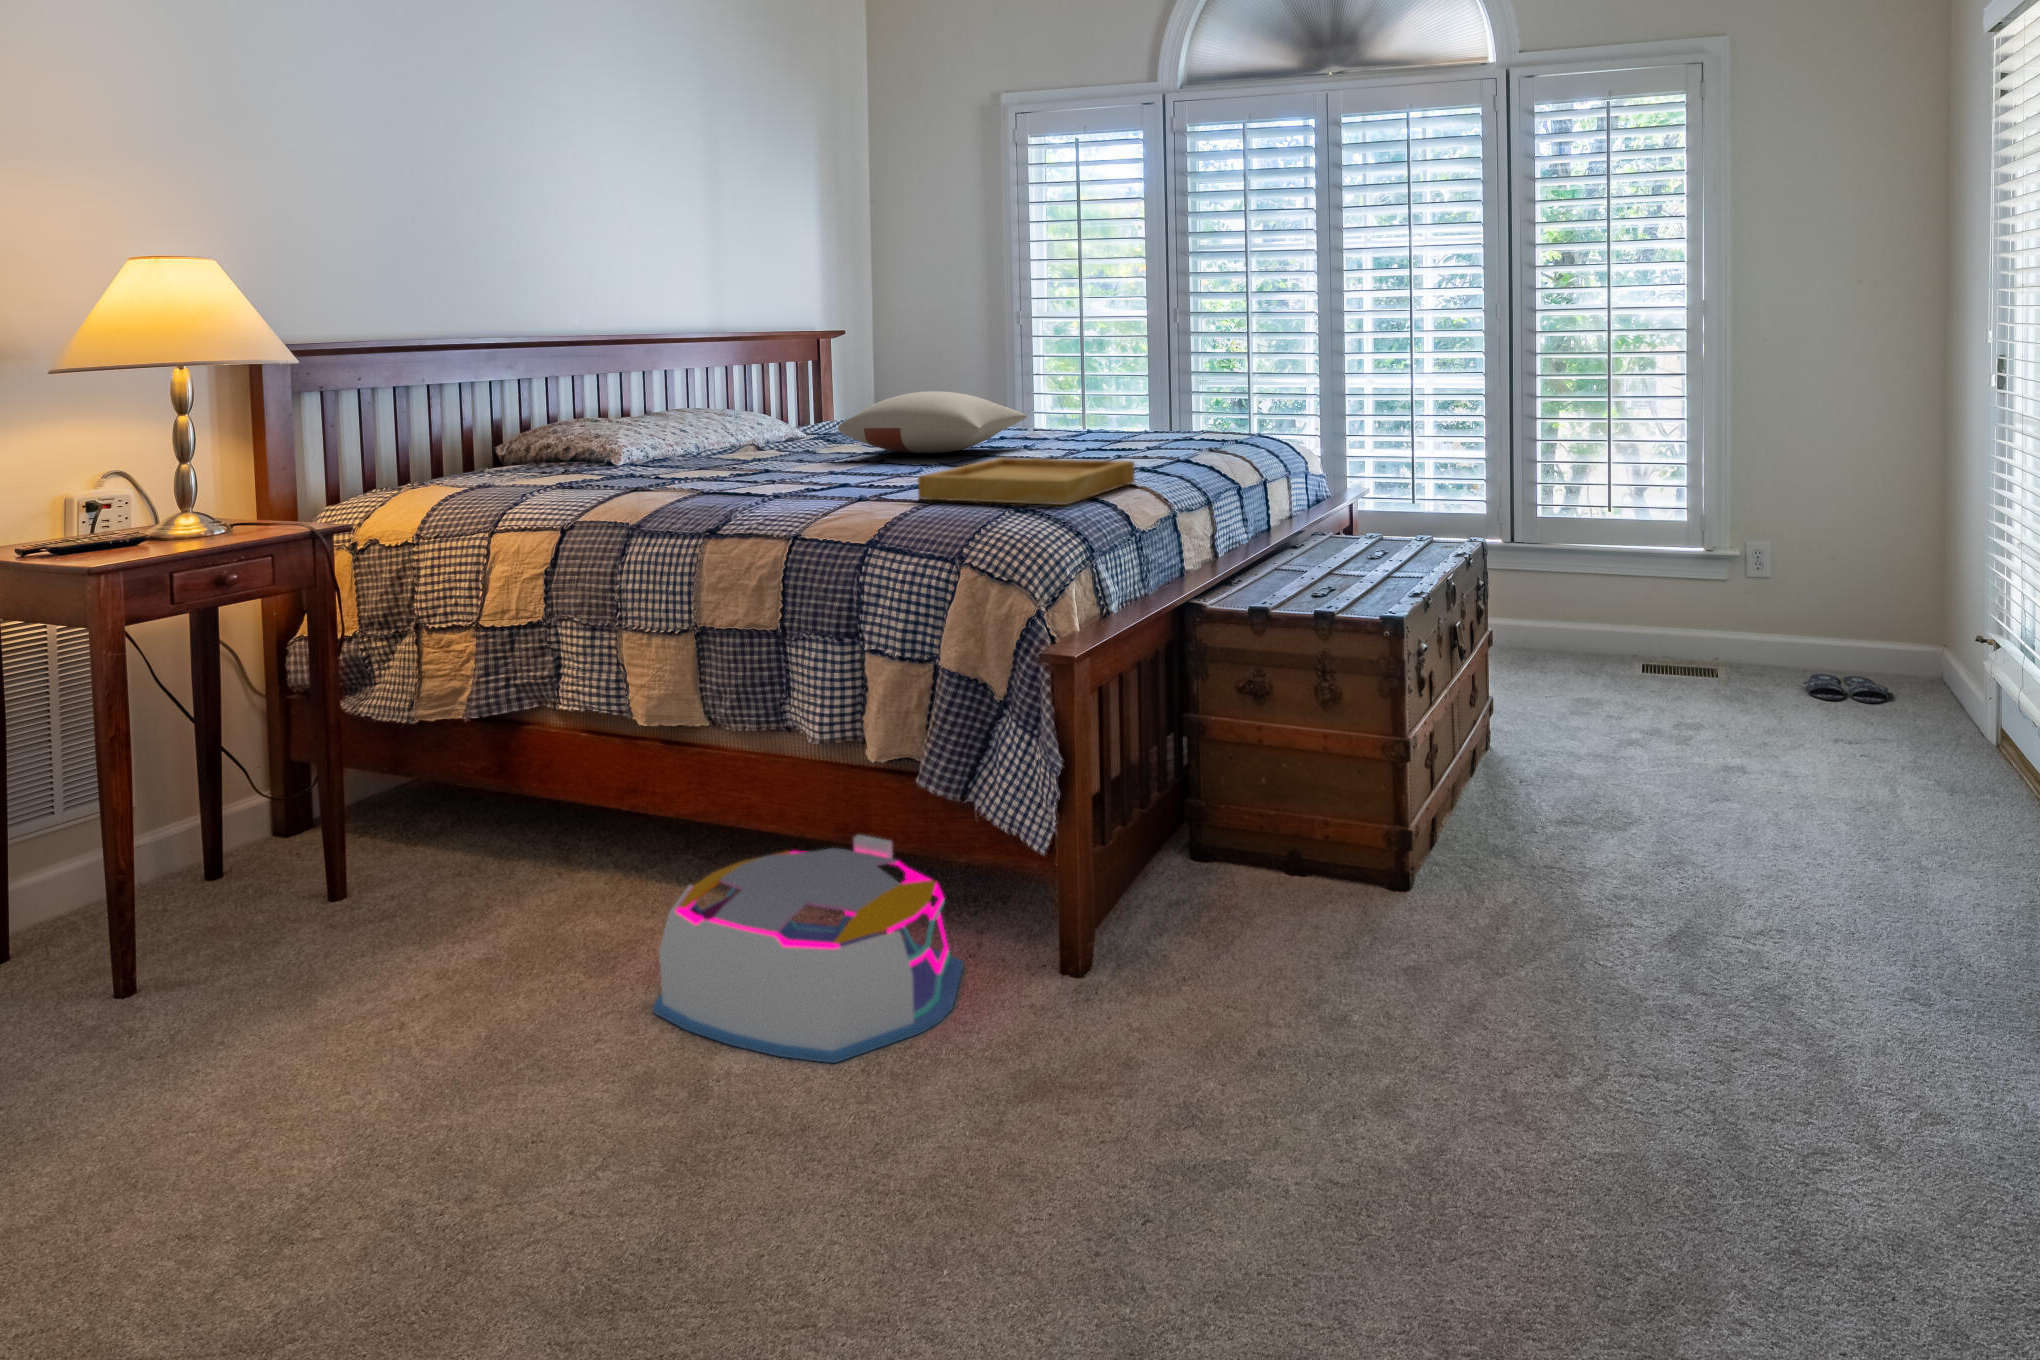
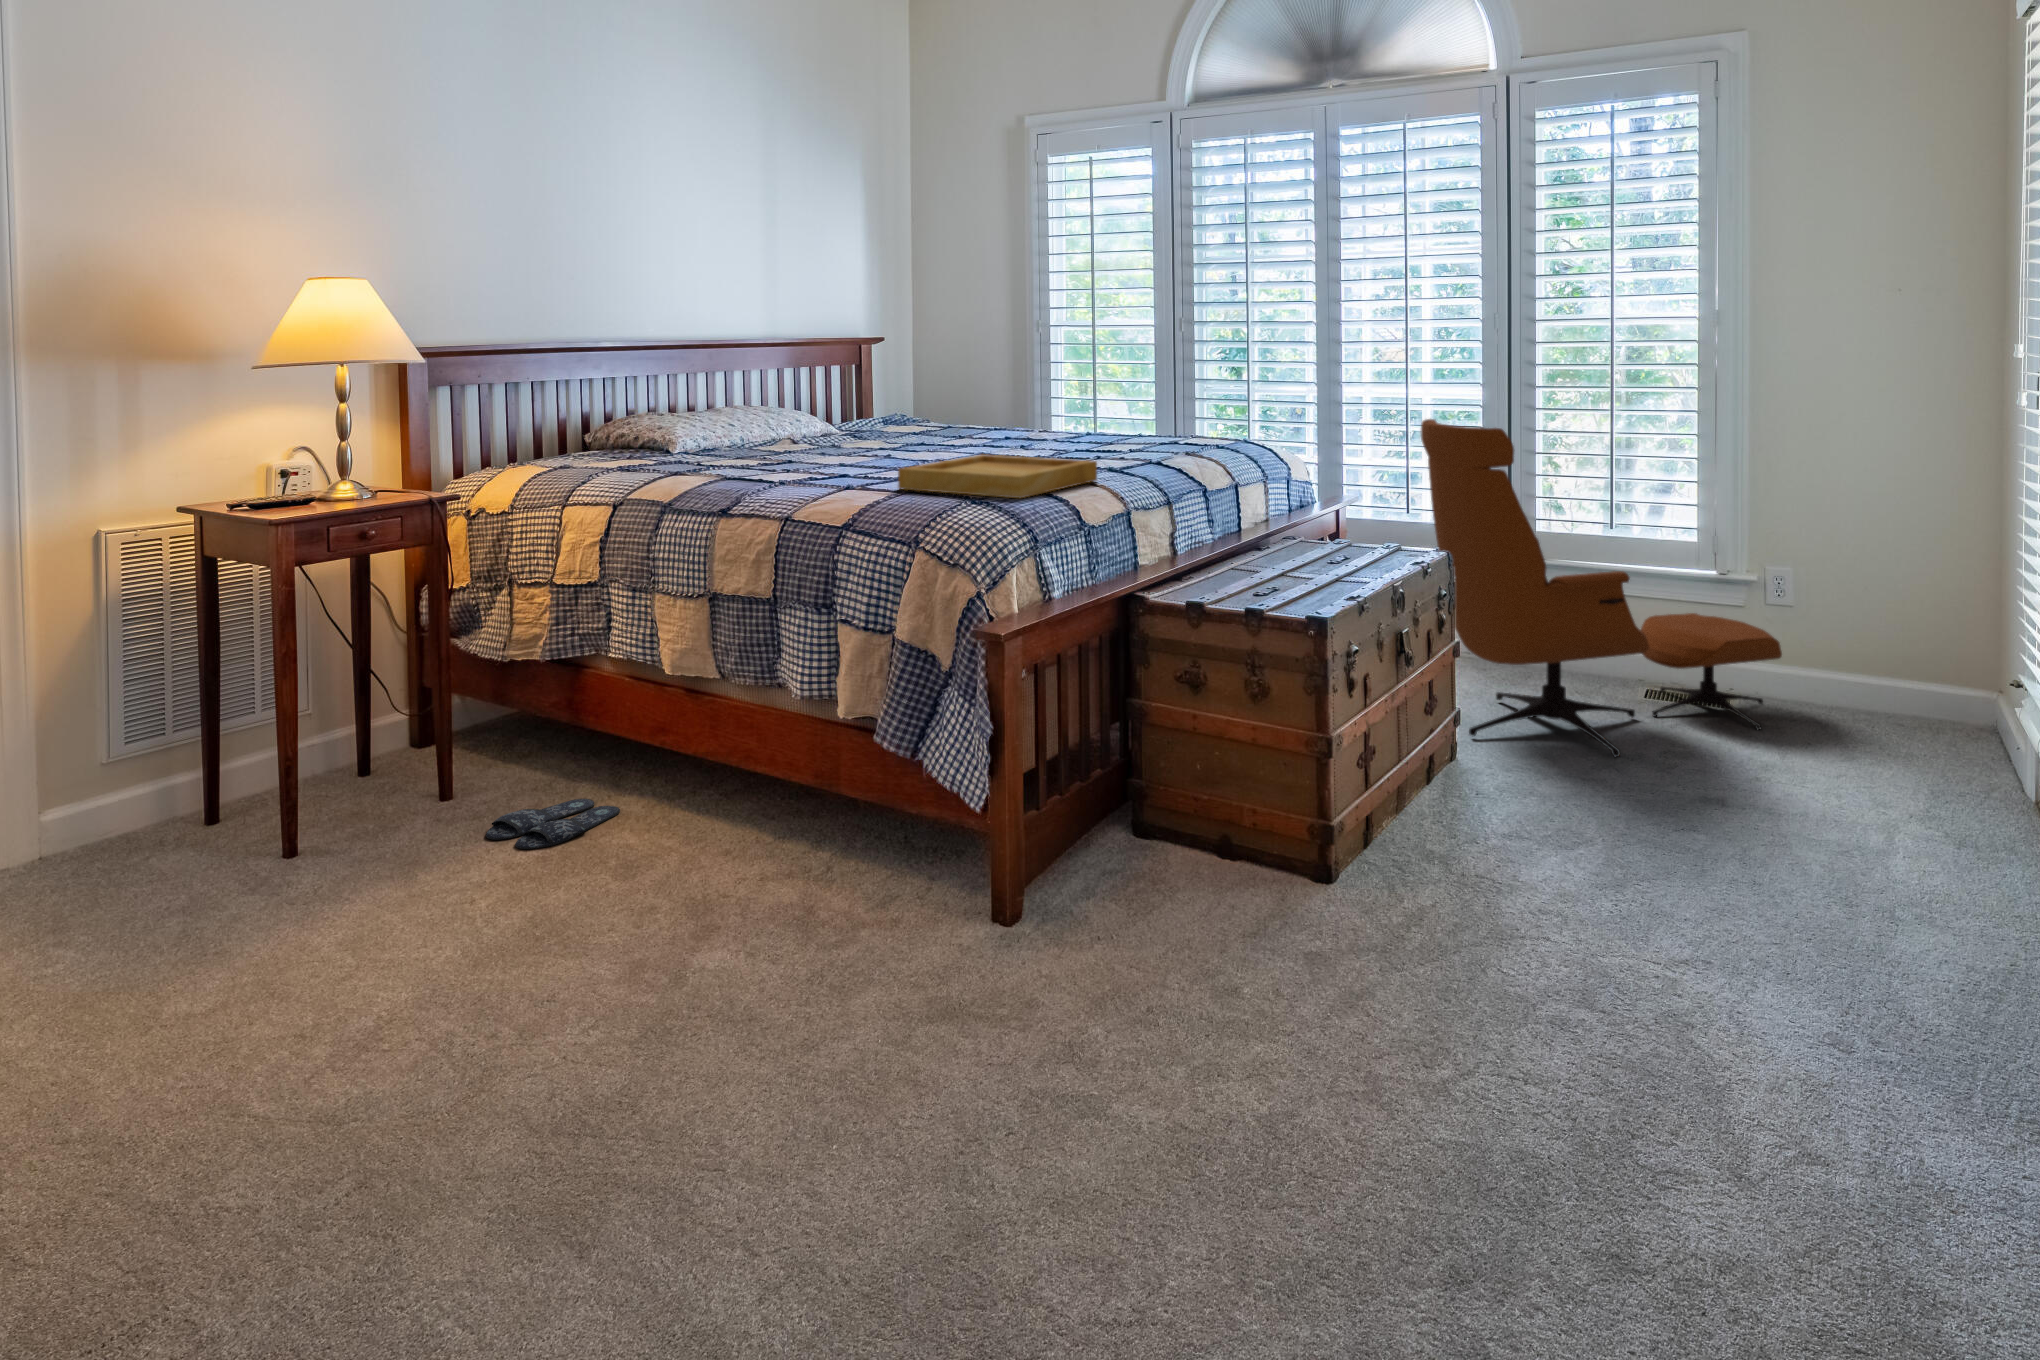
pillow: present [838,391,1027,453] -> none [858,394,1030,449]
lounge chair: none [1443,408,1774,739] -> present [1421,419,1782,757]
slippers: present [1803,674,1889,703] -> present [486,799,620,849]
storage bin: present [653,835,963,1063] -> none [651,782,910,975]

